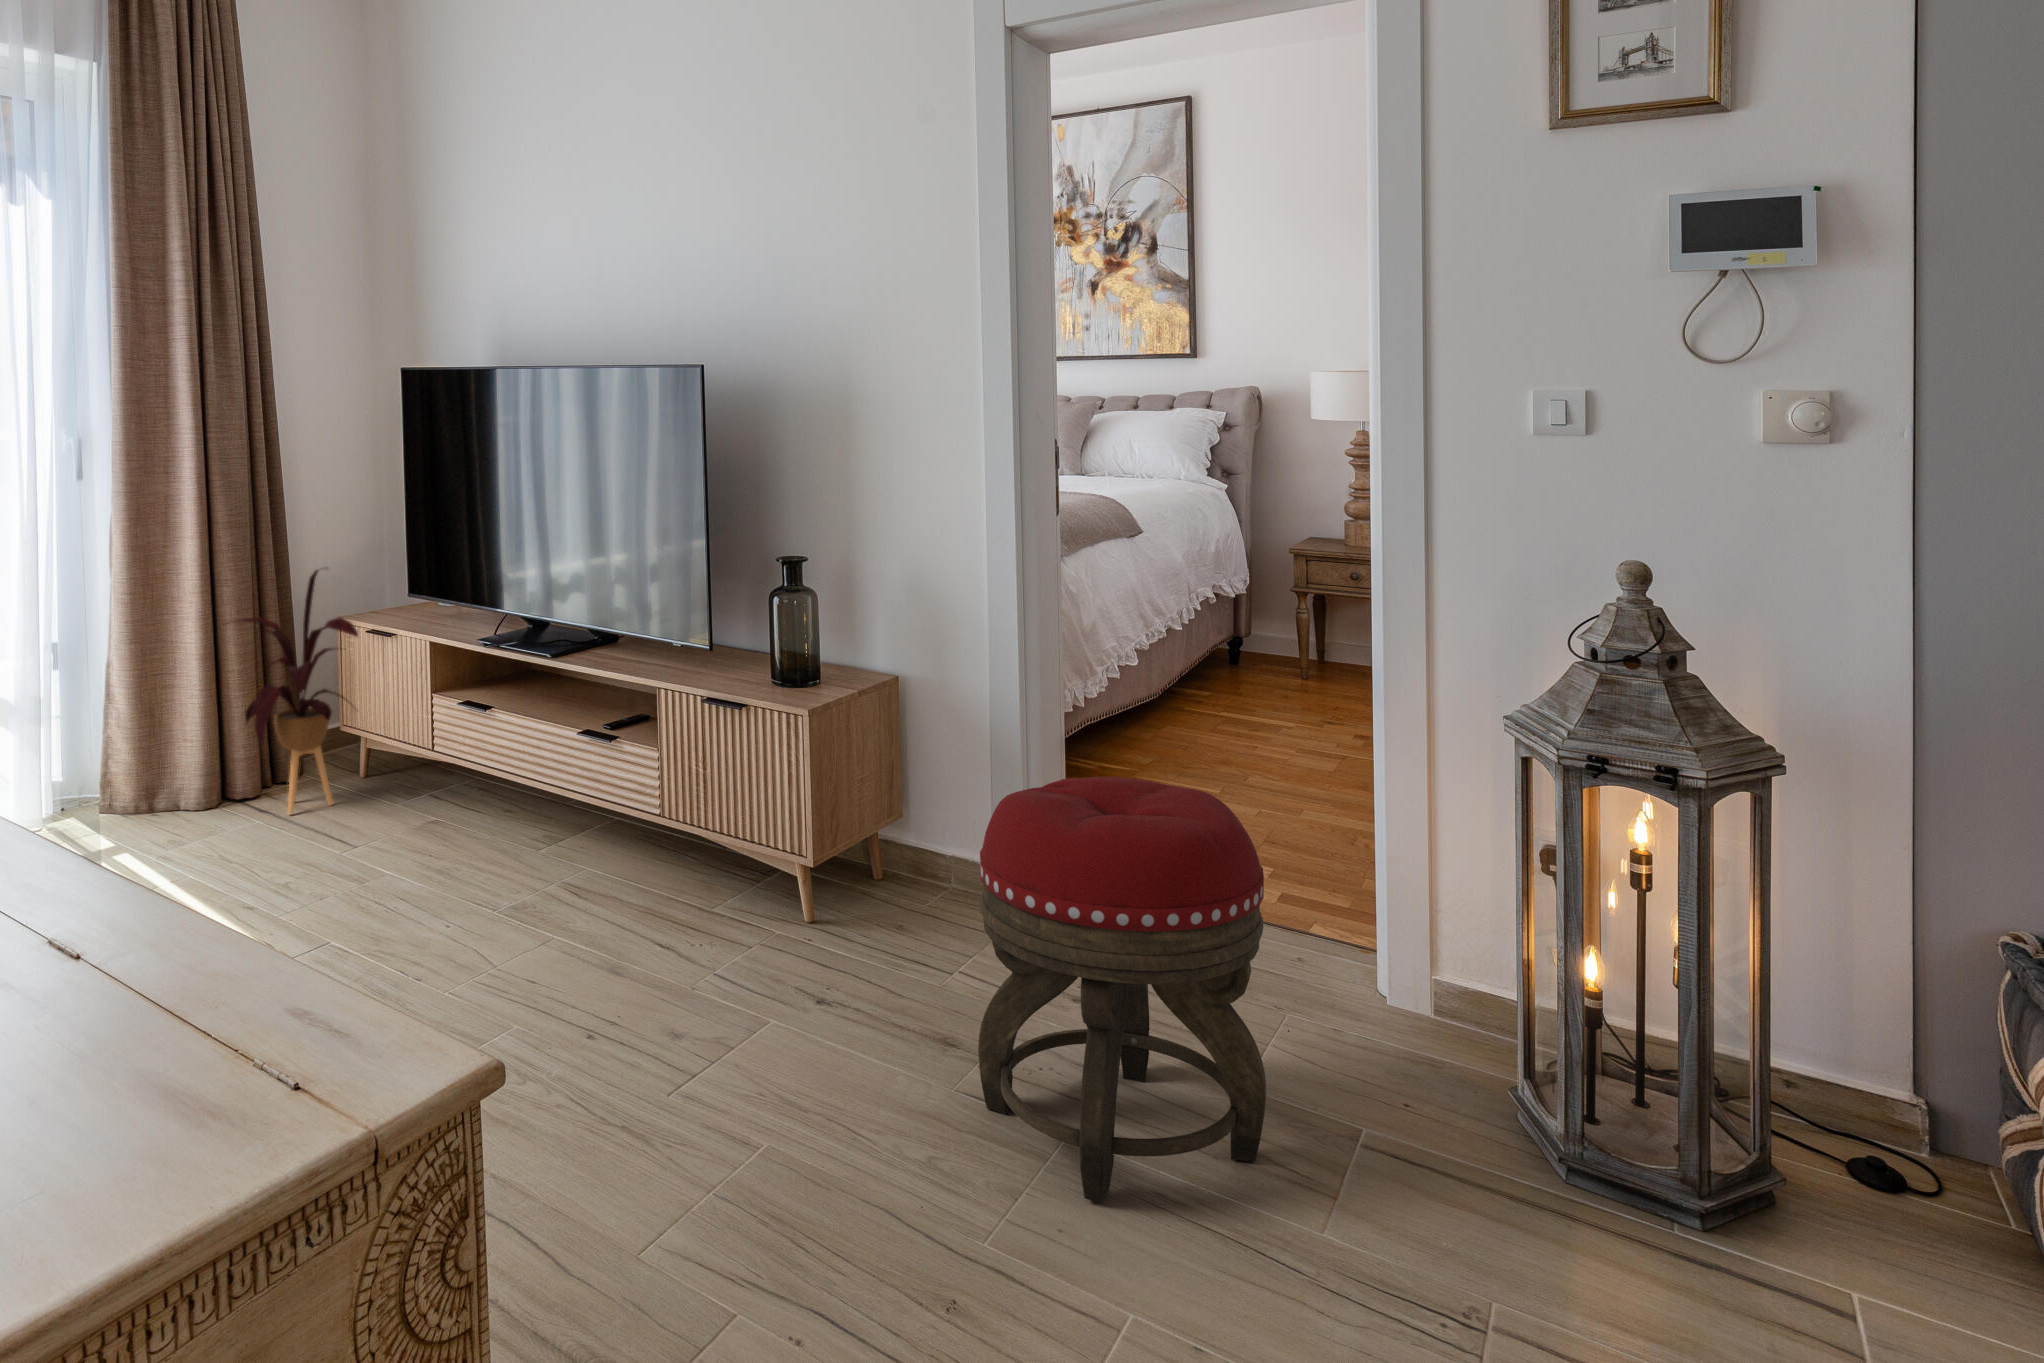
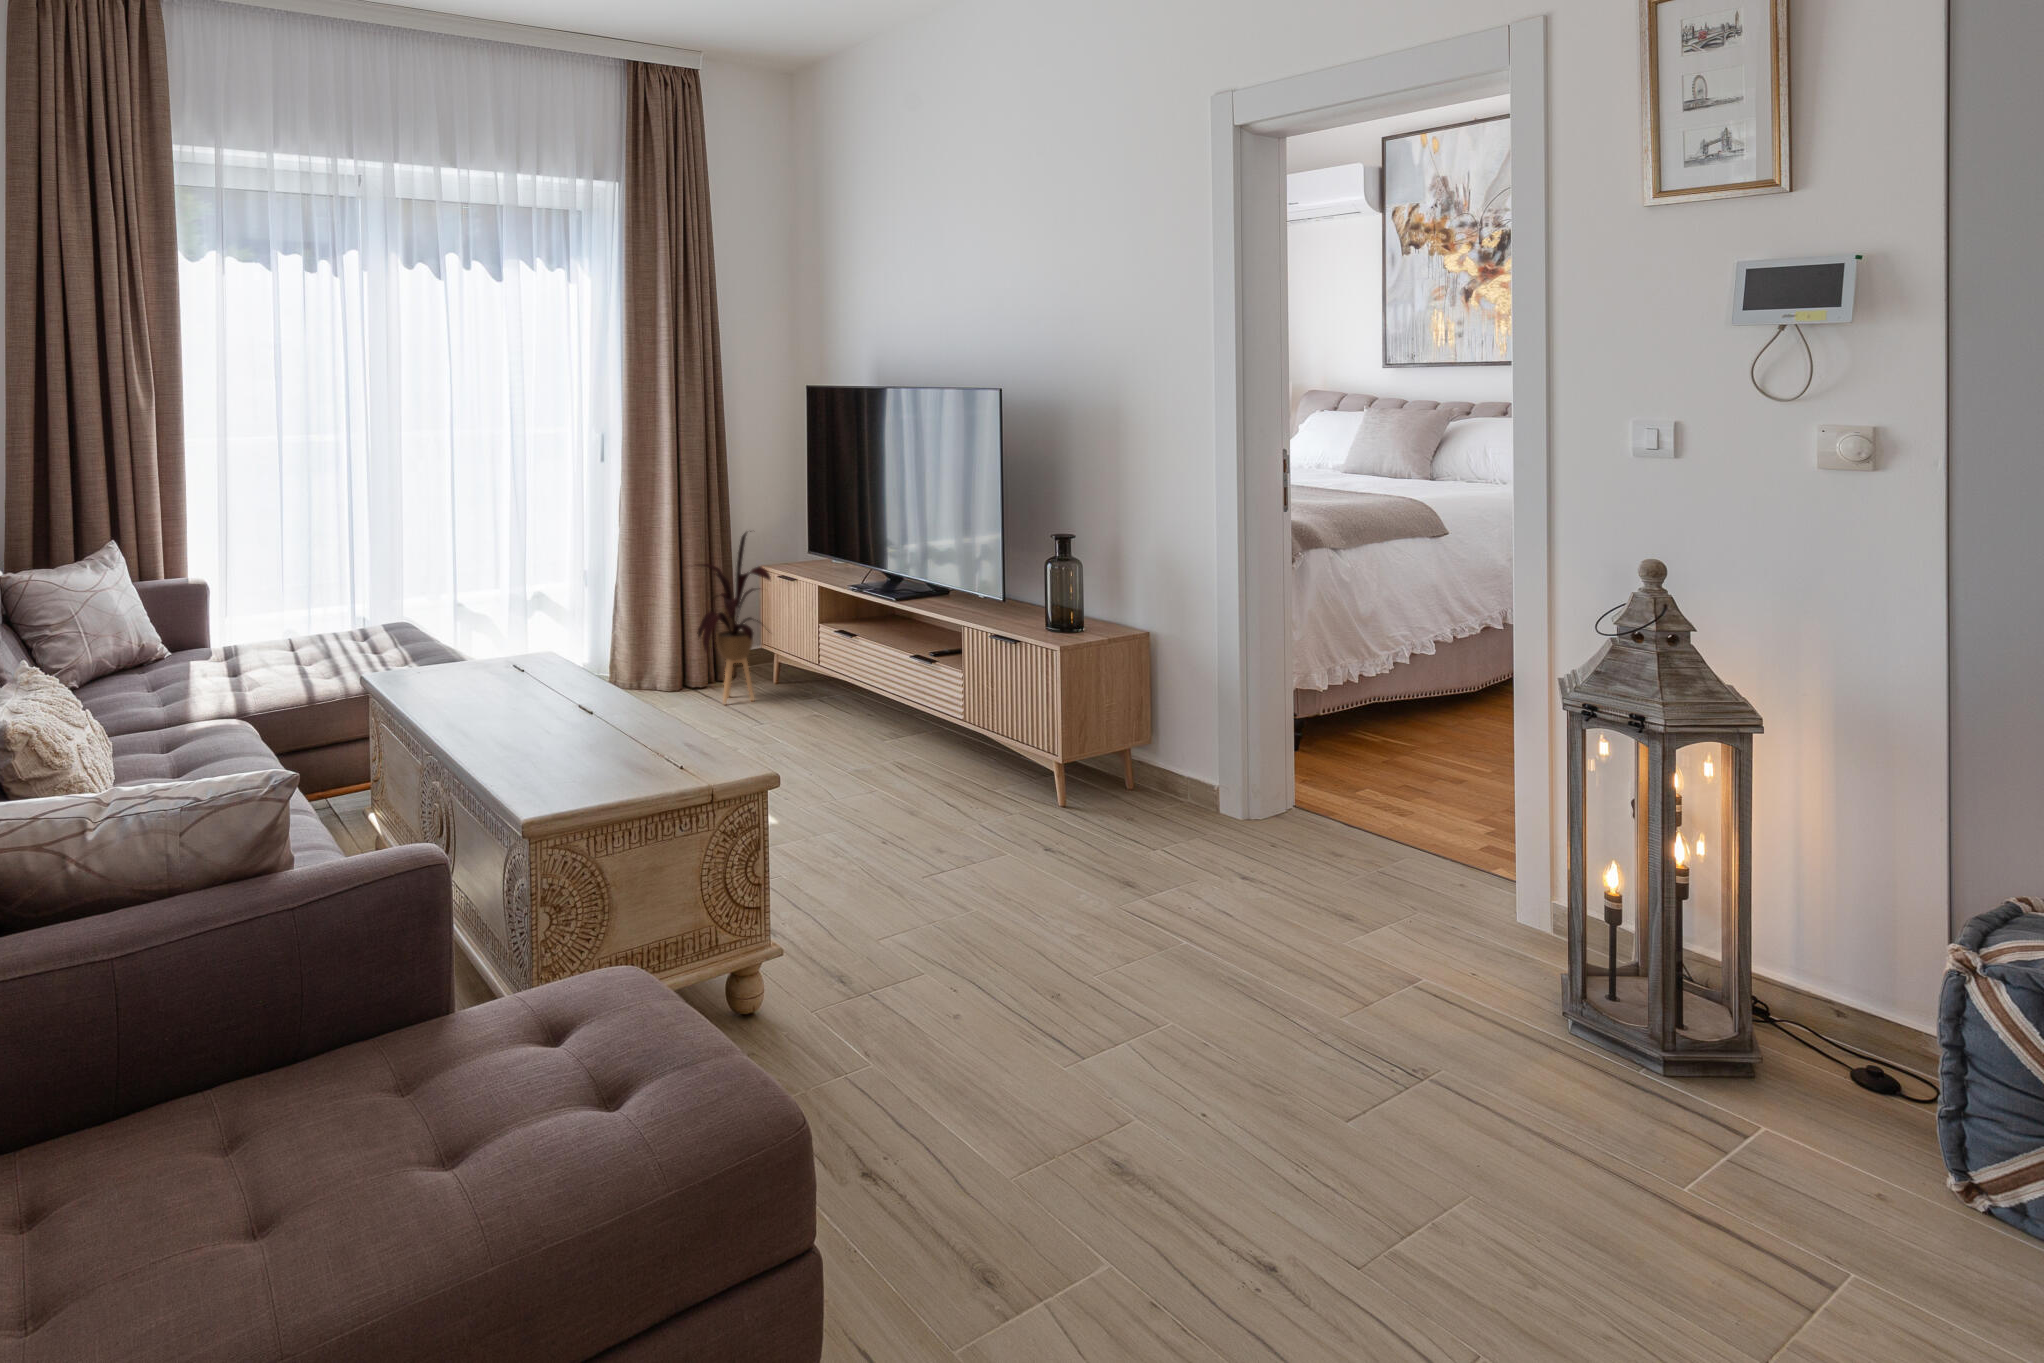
footstool: present [978,777,1266,1202] -> none [1120,701,1329,985]

